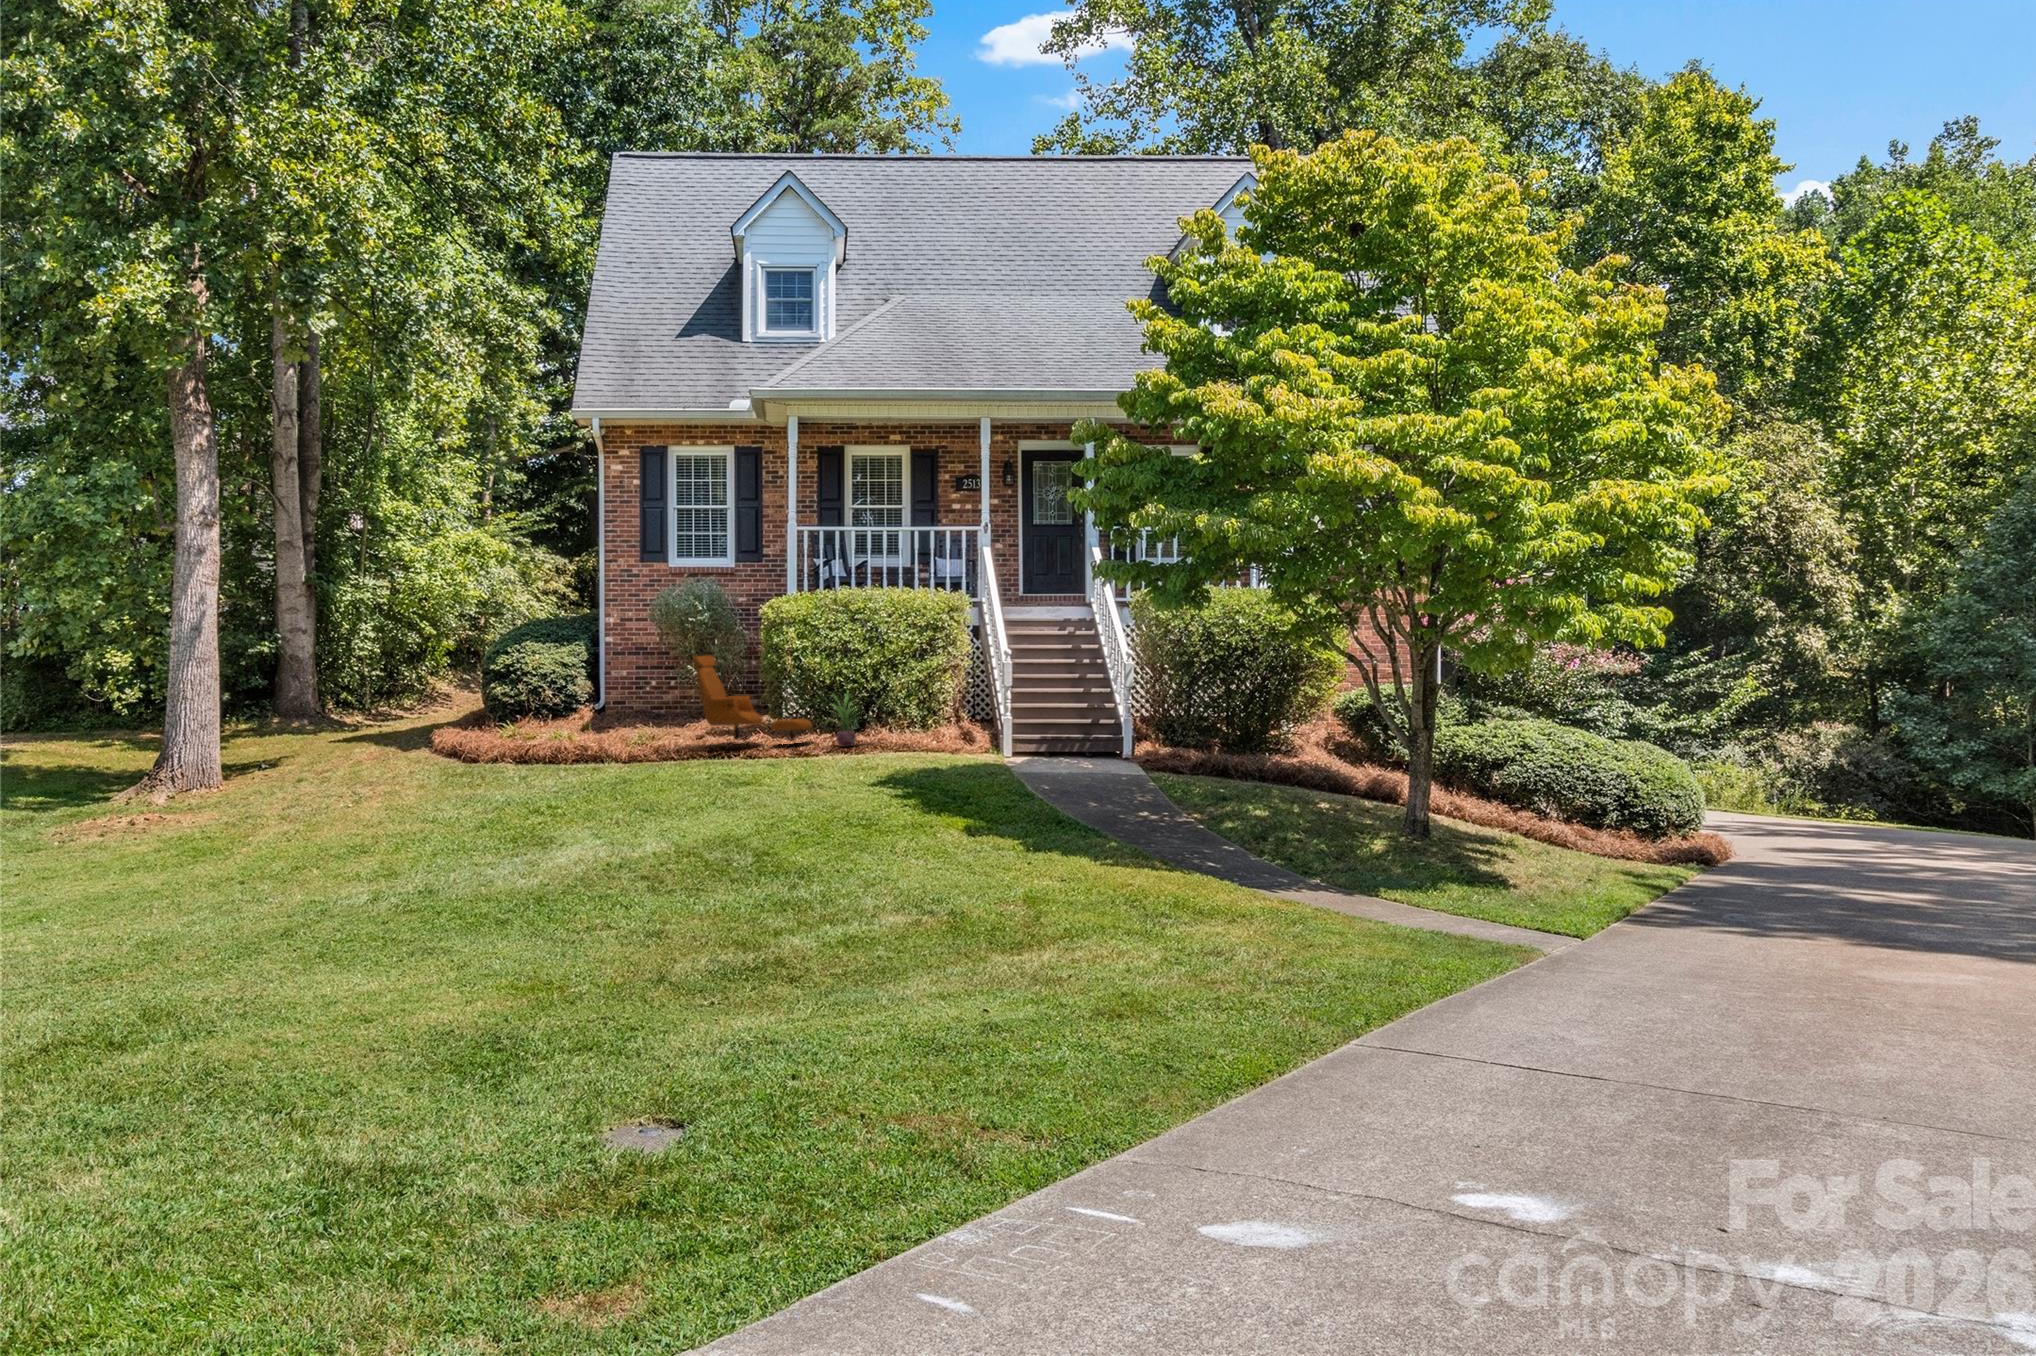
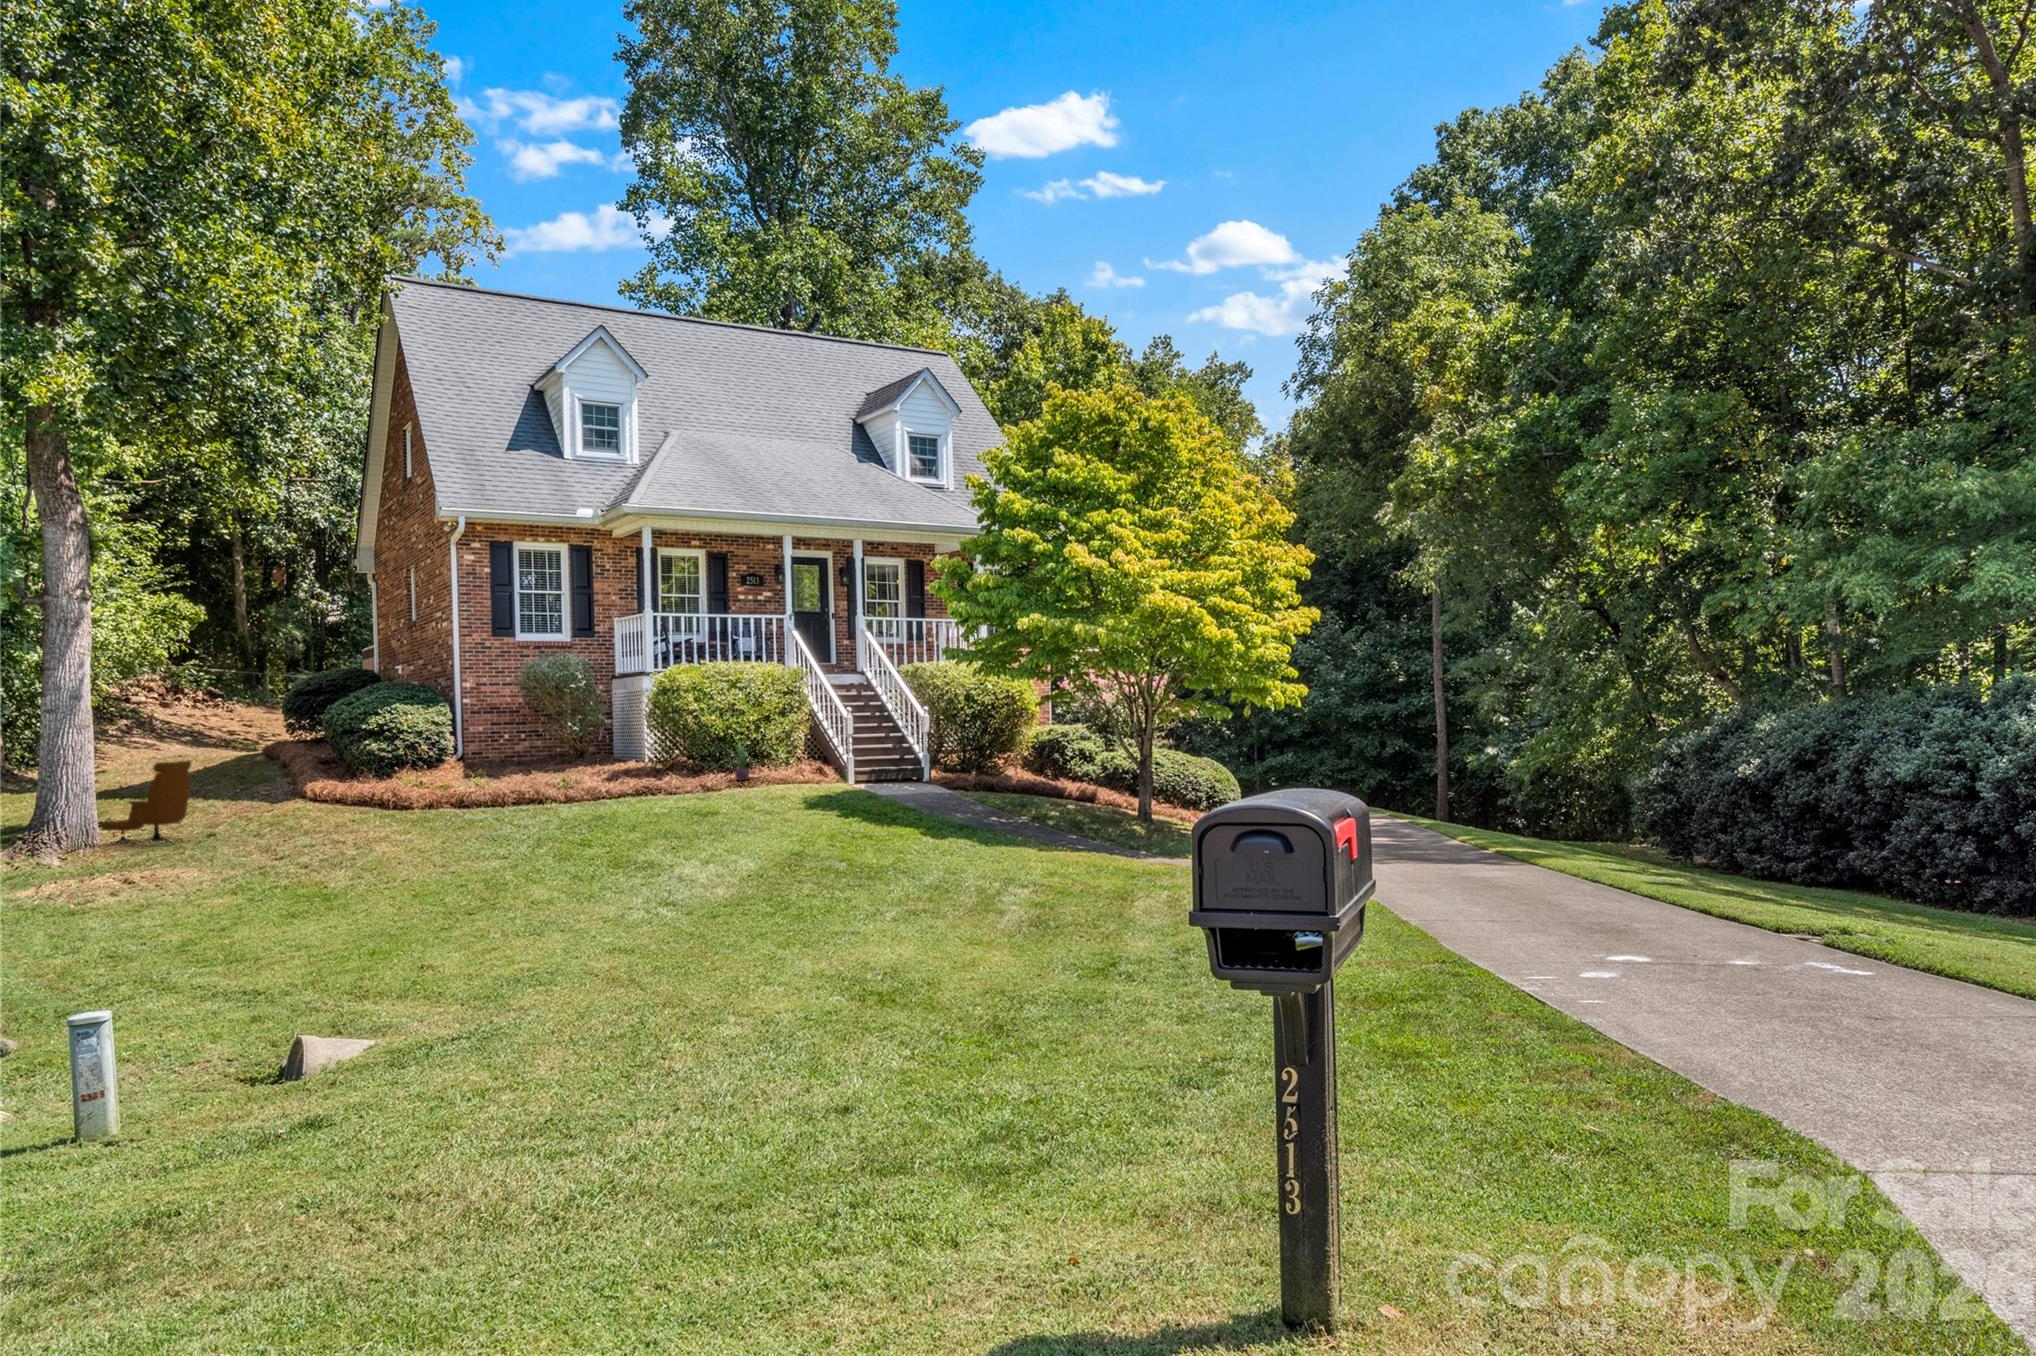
lounge chair: present [693,655,812,749] -> present [101,761,191,845]

